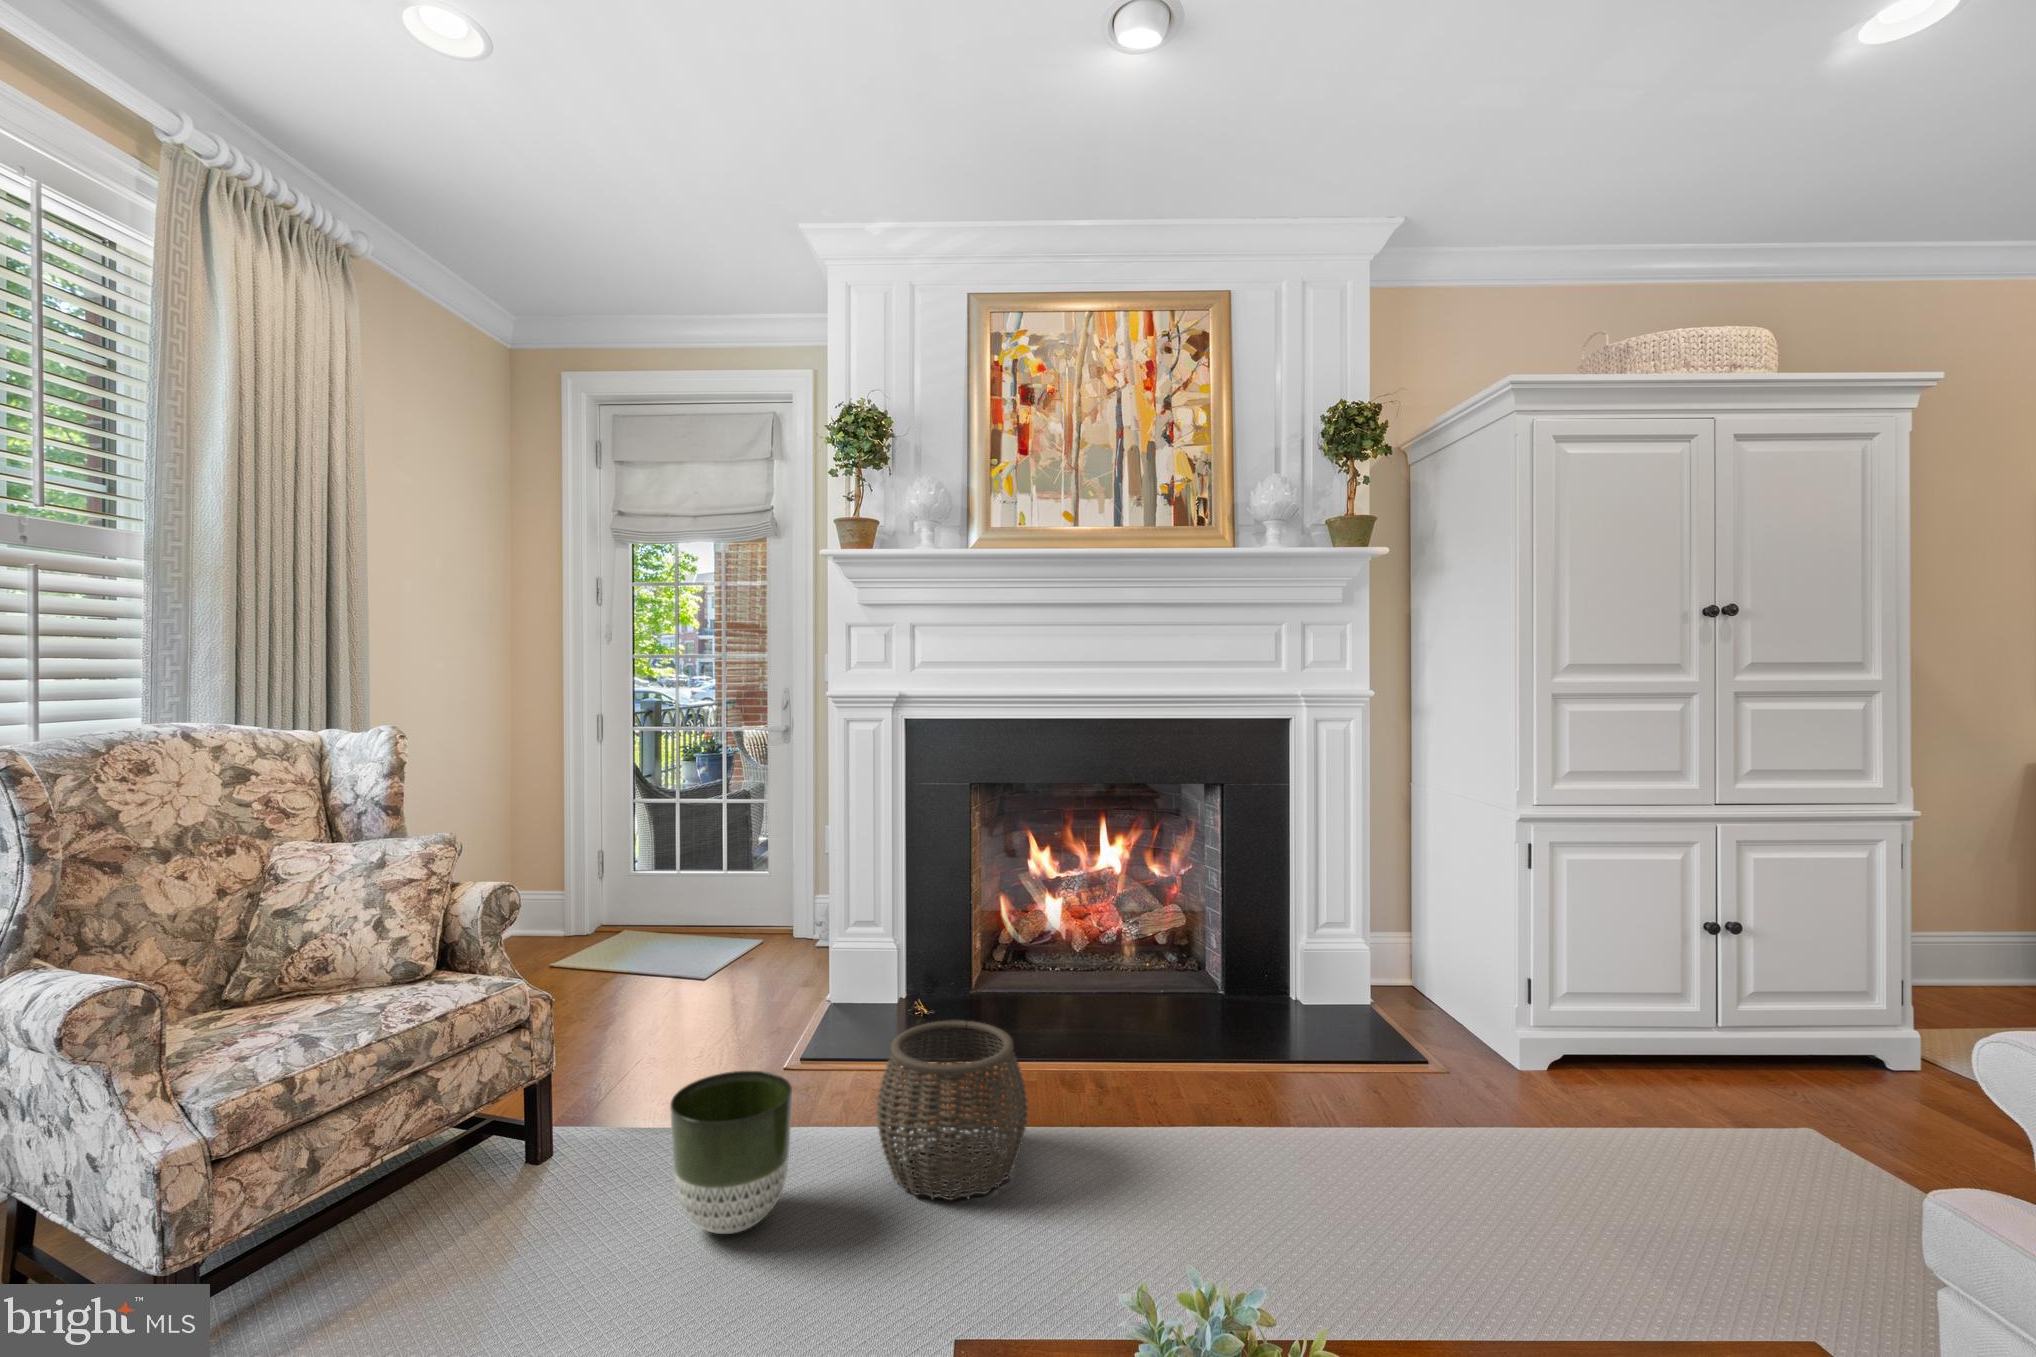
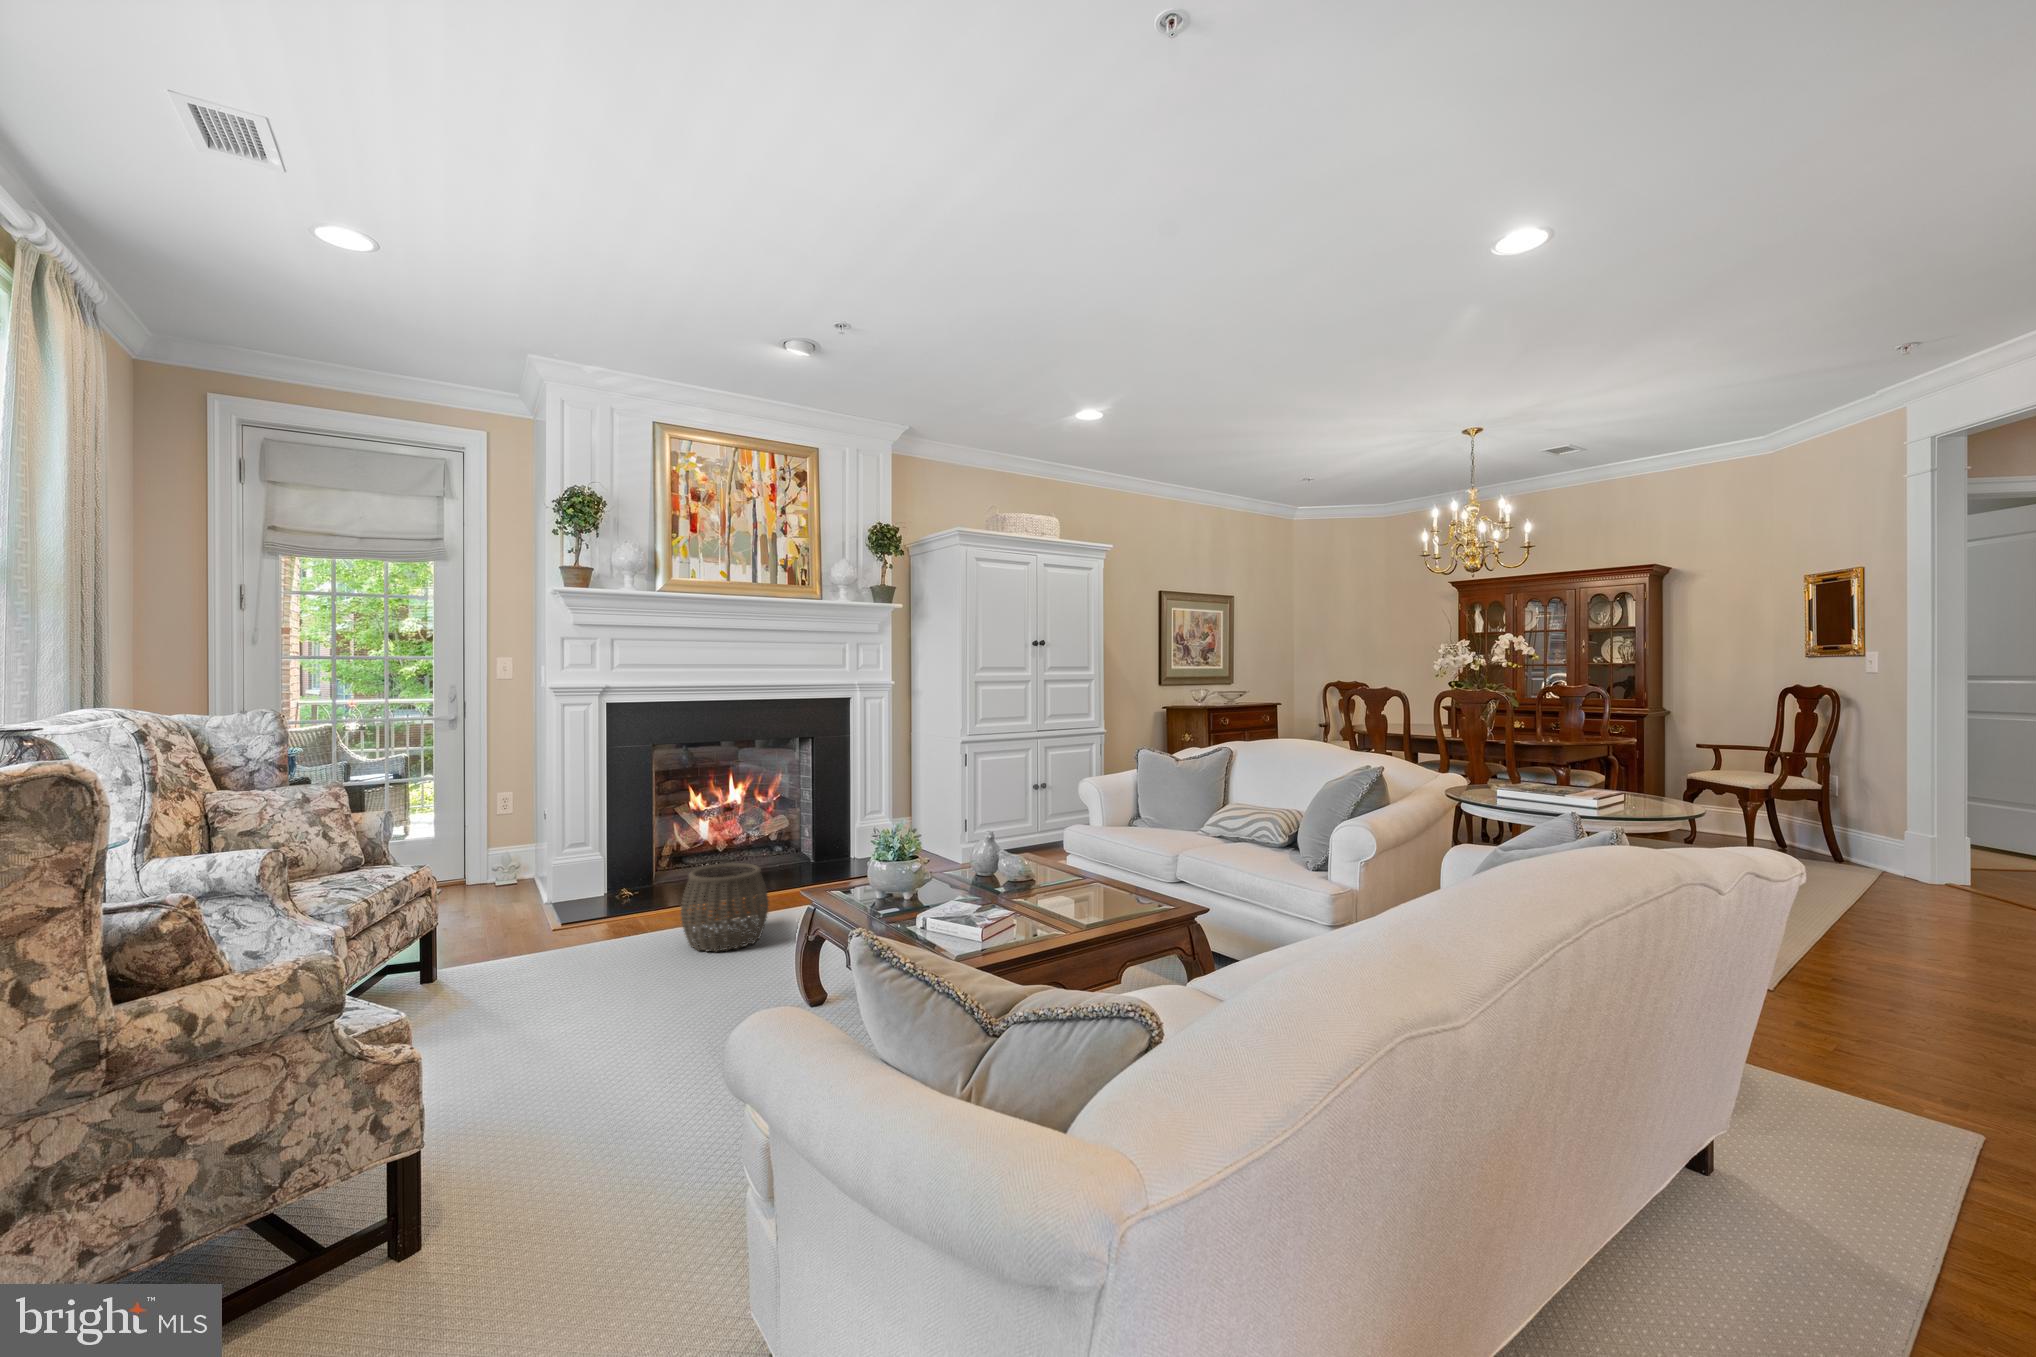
planter: present [670,1071,792,1234] -> none [580,898,656,985]

